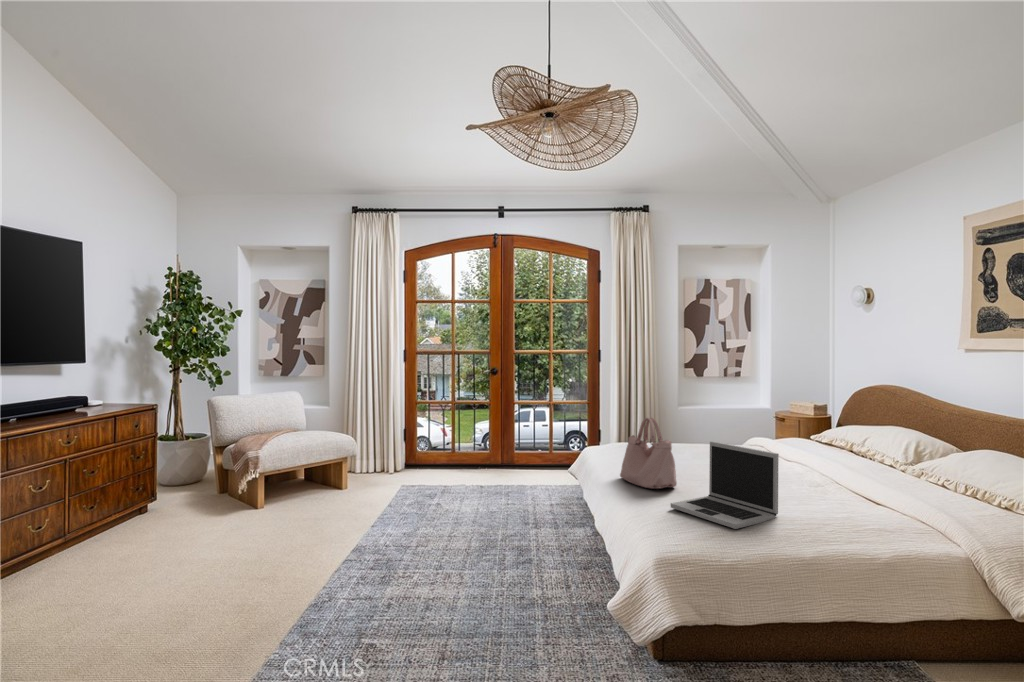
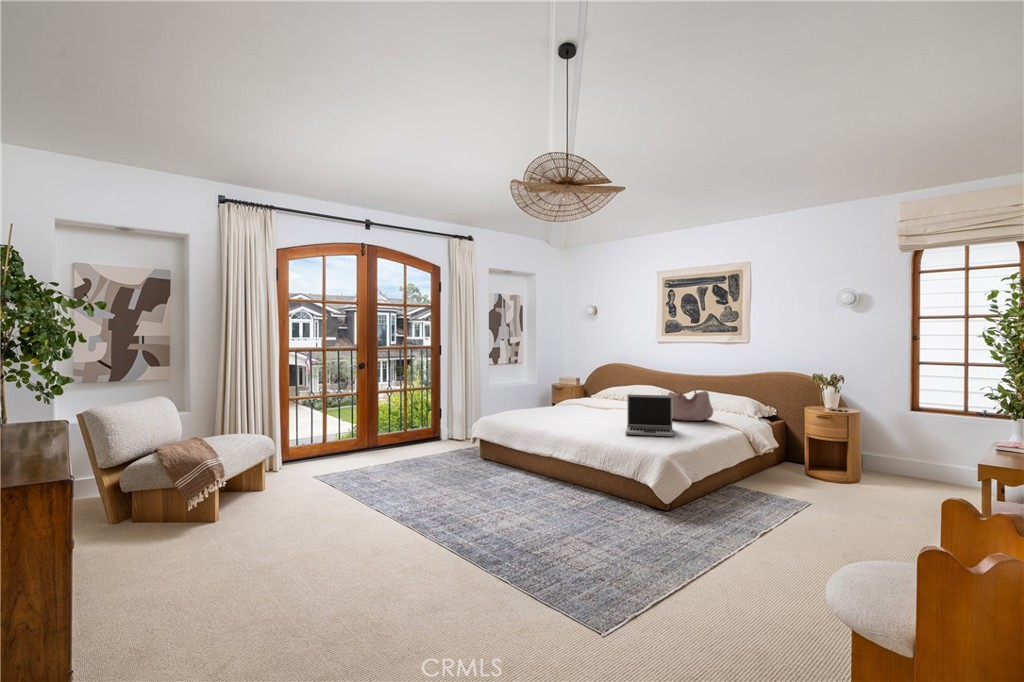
handbag: present [620,418,677,489] -> present [668,379,713,421]

